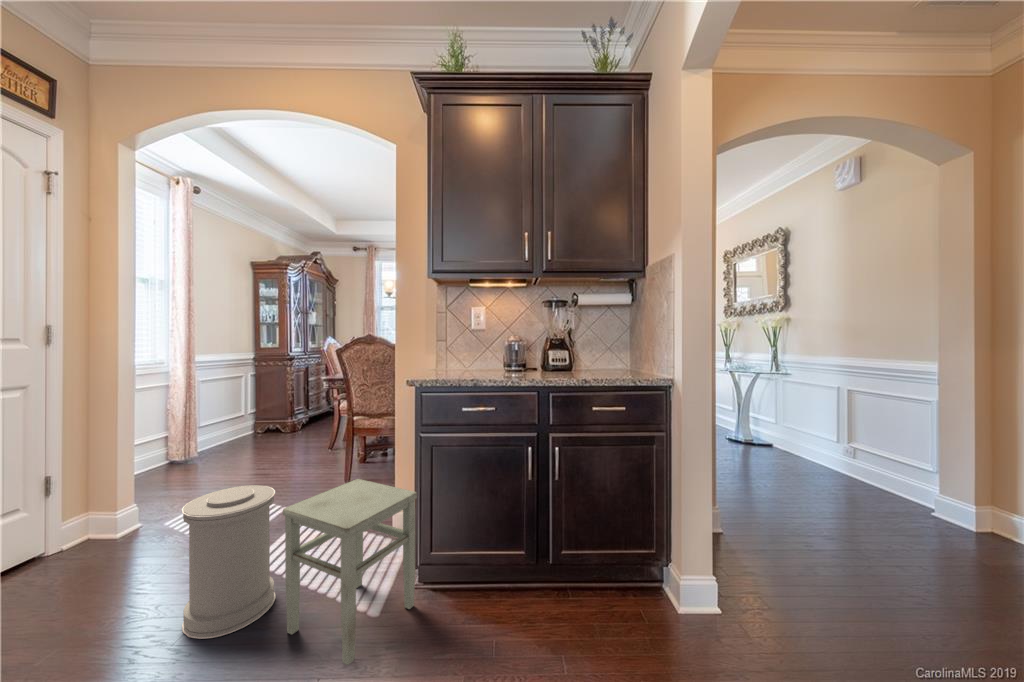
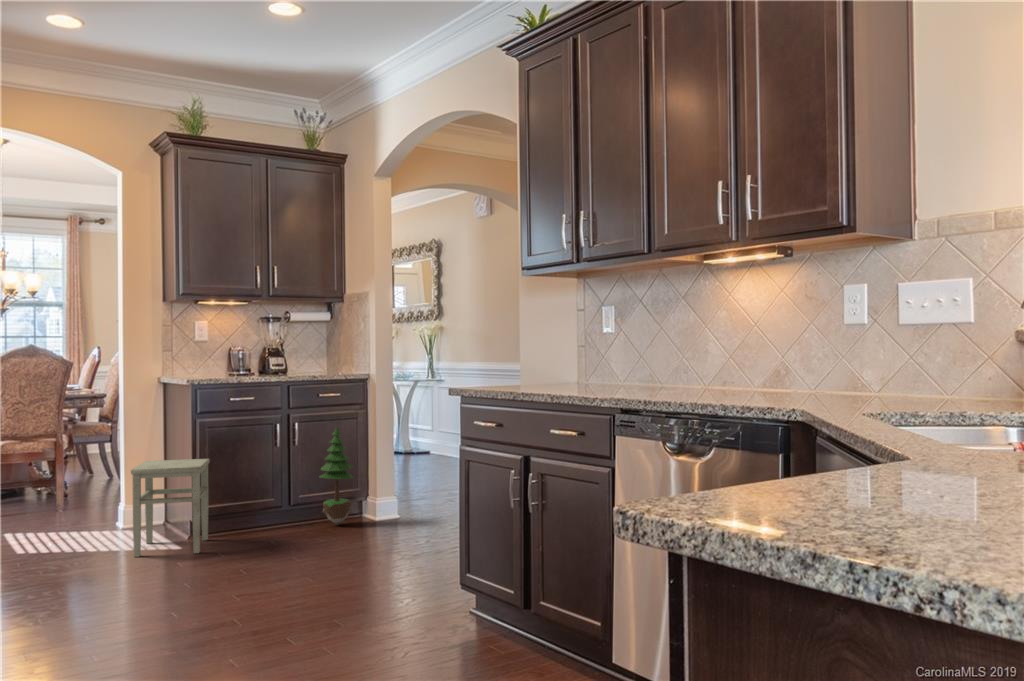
potted tree: none [573,468,635,637] -> present [319,427,354,525]
trash can: present [182,485,275,639] -> none [33,470,100,570]

